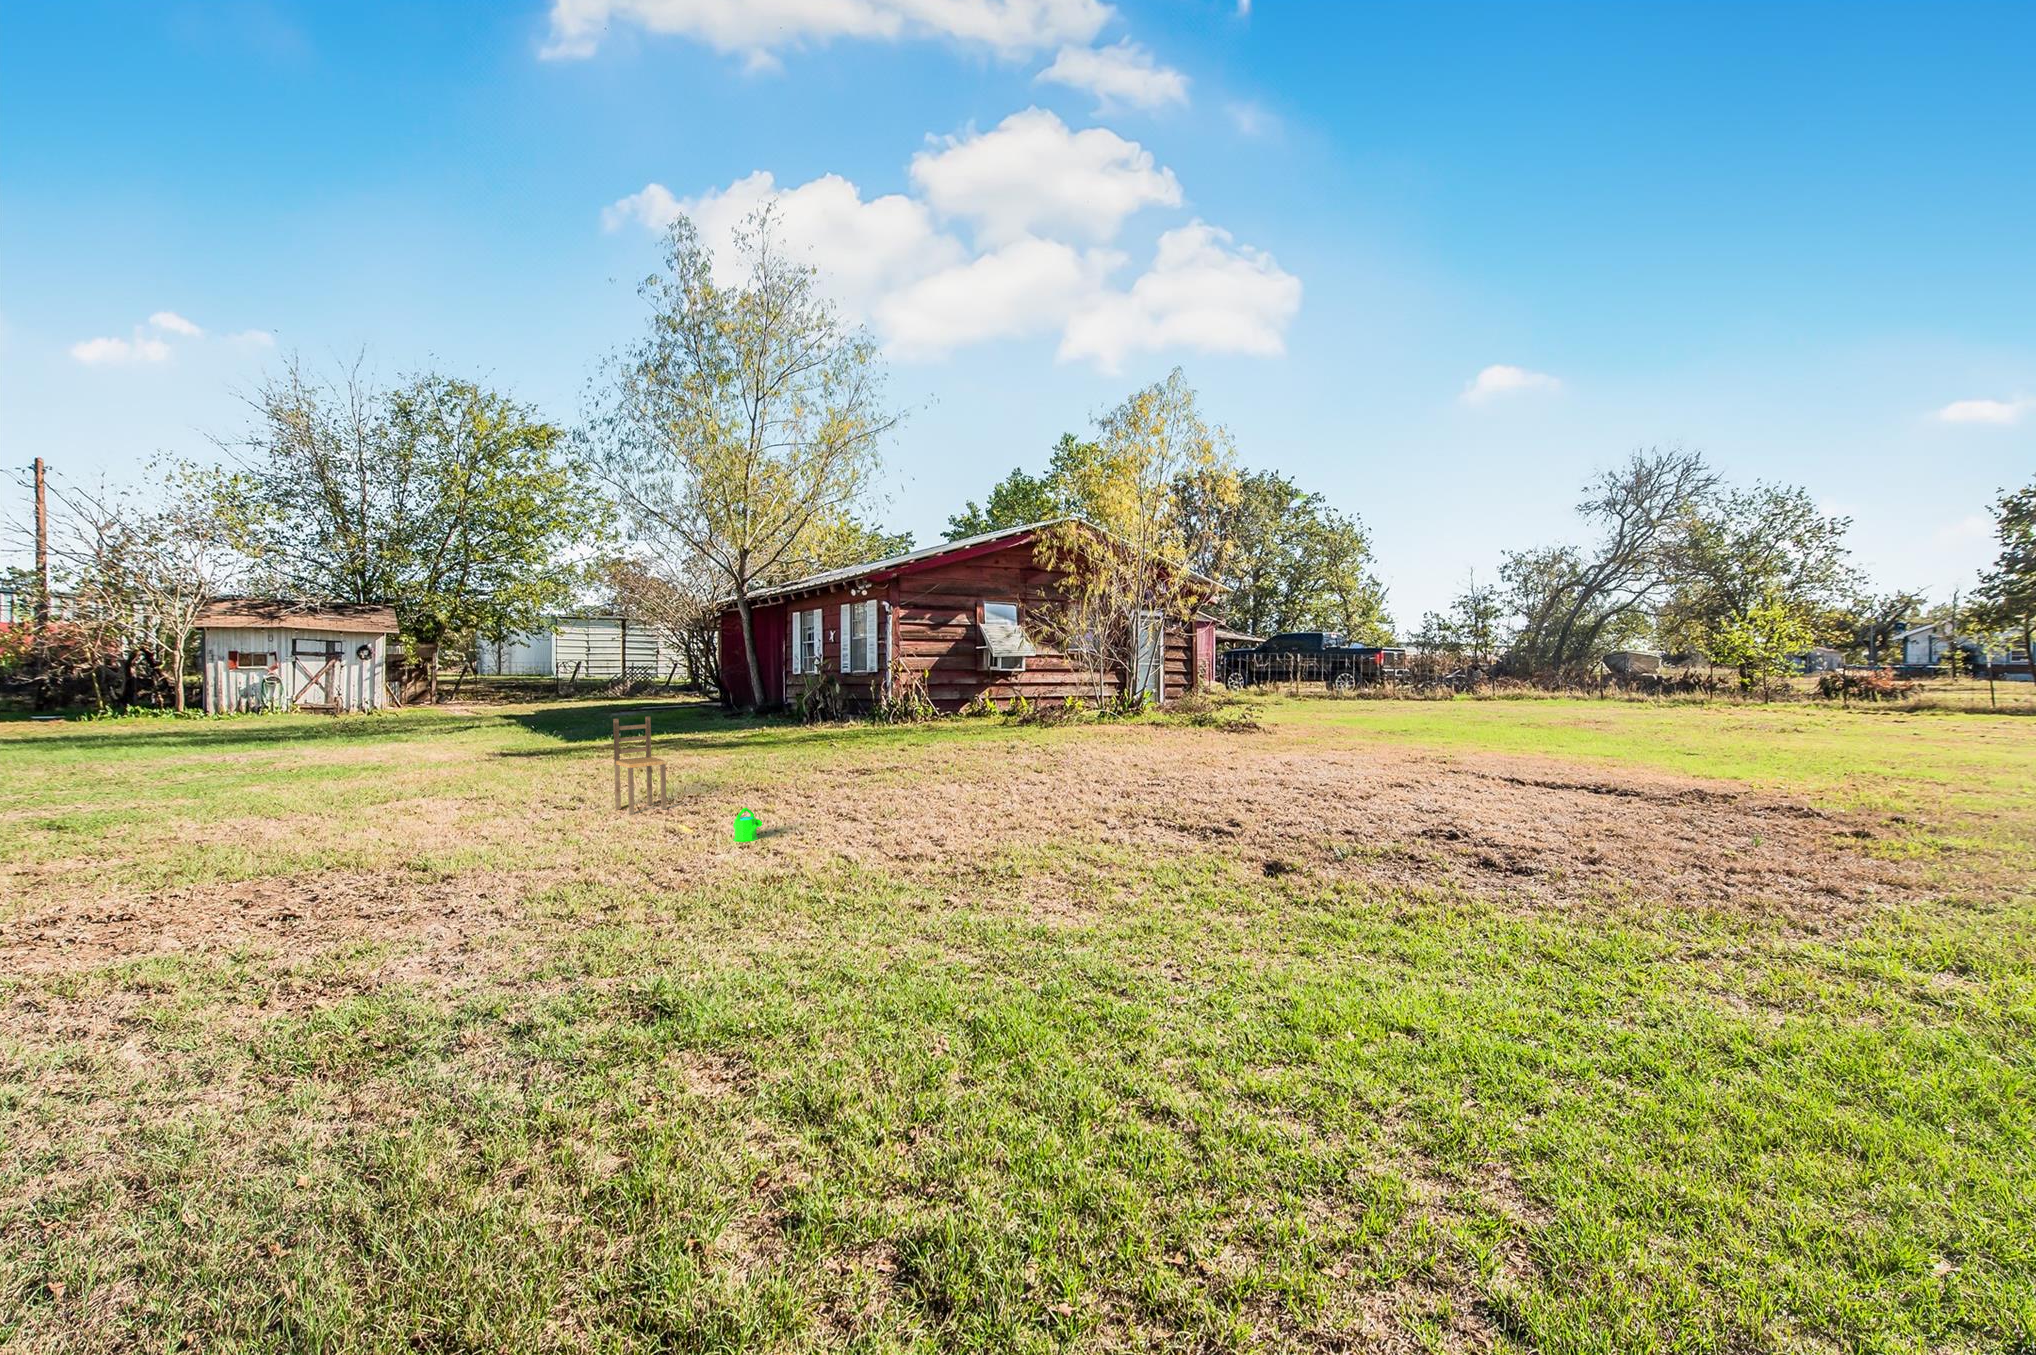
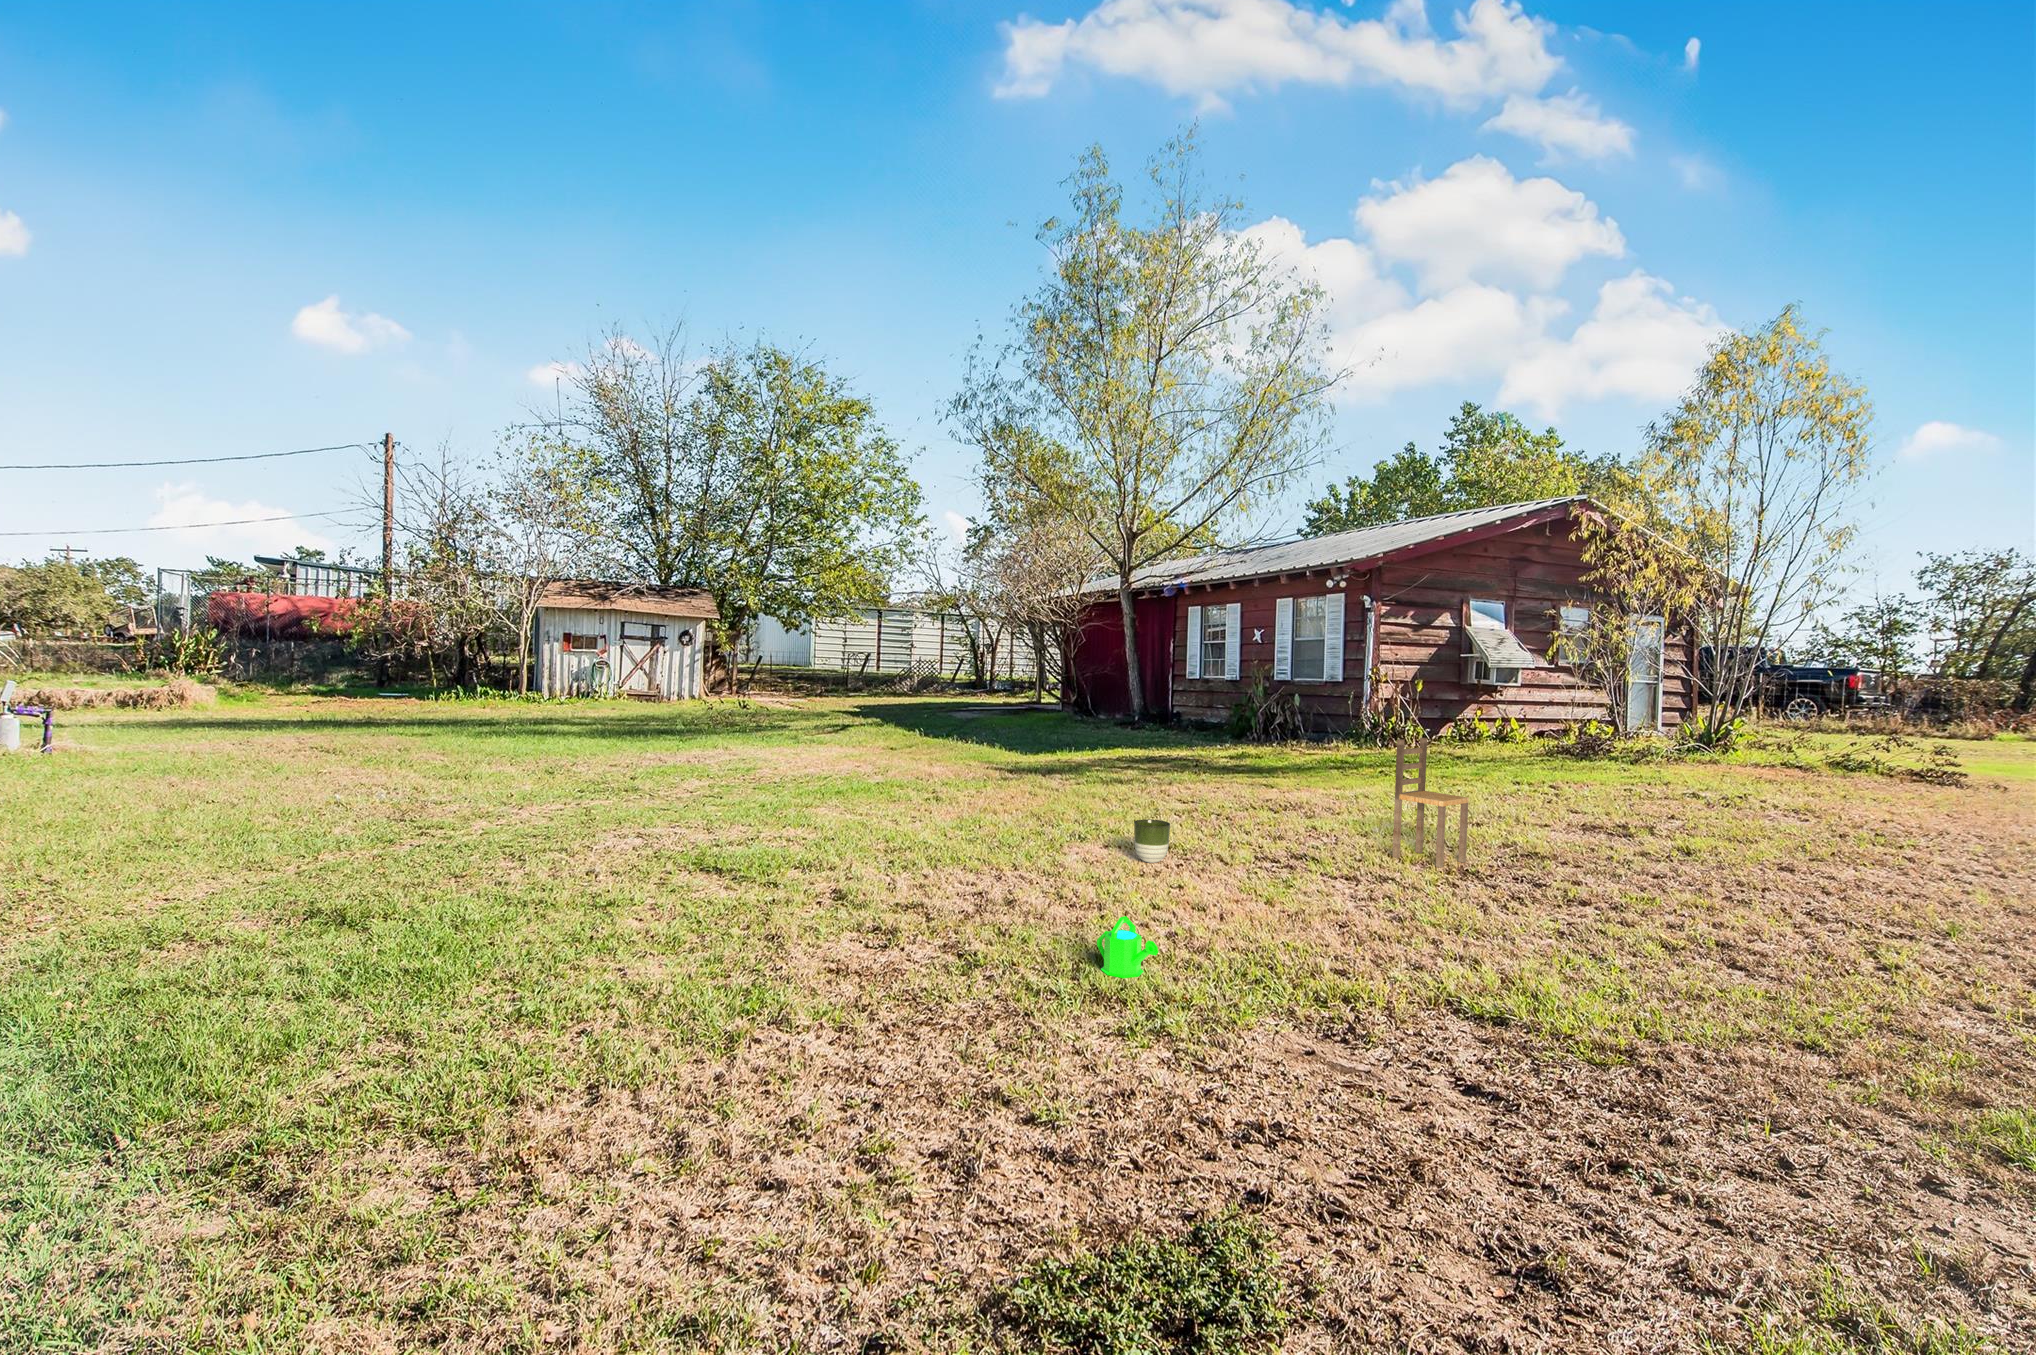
planter: none [362,791,398,826] -> present [1134,819,1170,863]
watering can: present [733,808,762,842] -> present [1097,916,1158,978]

